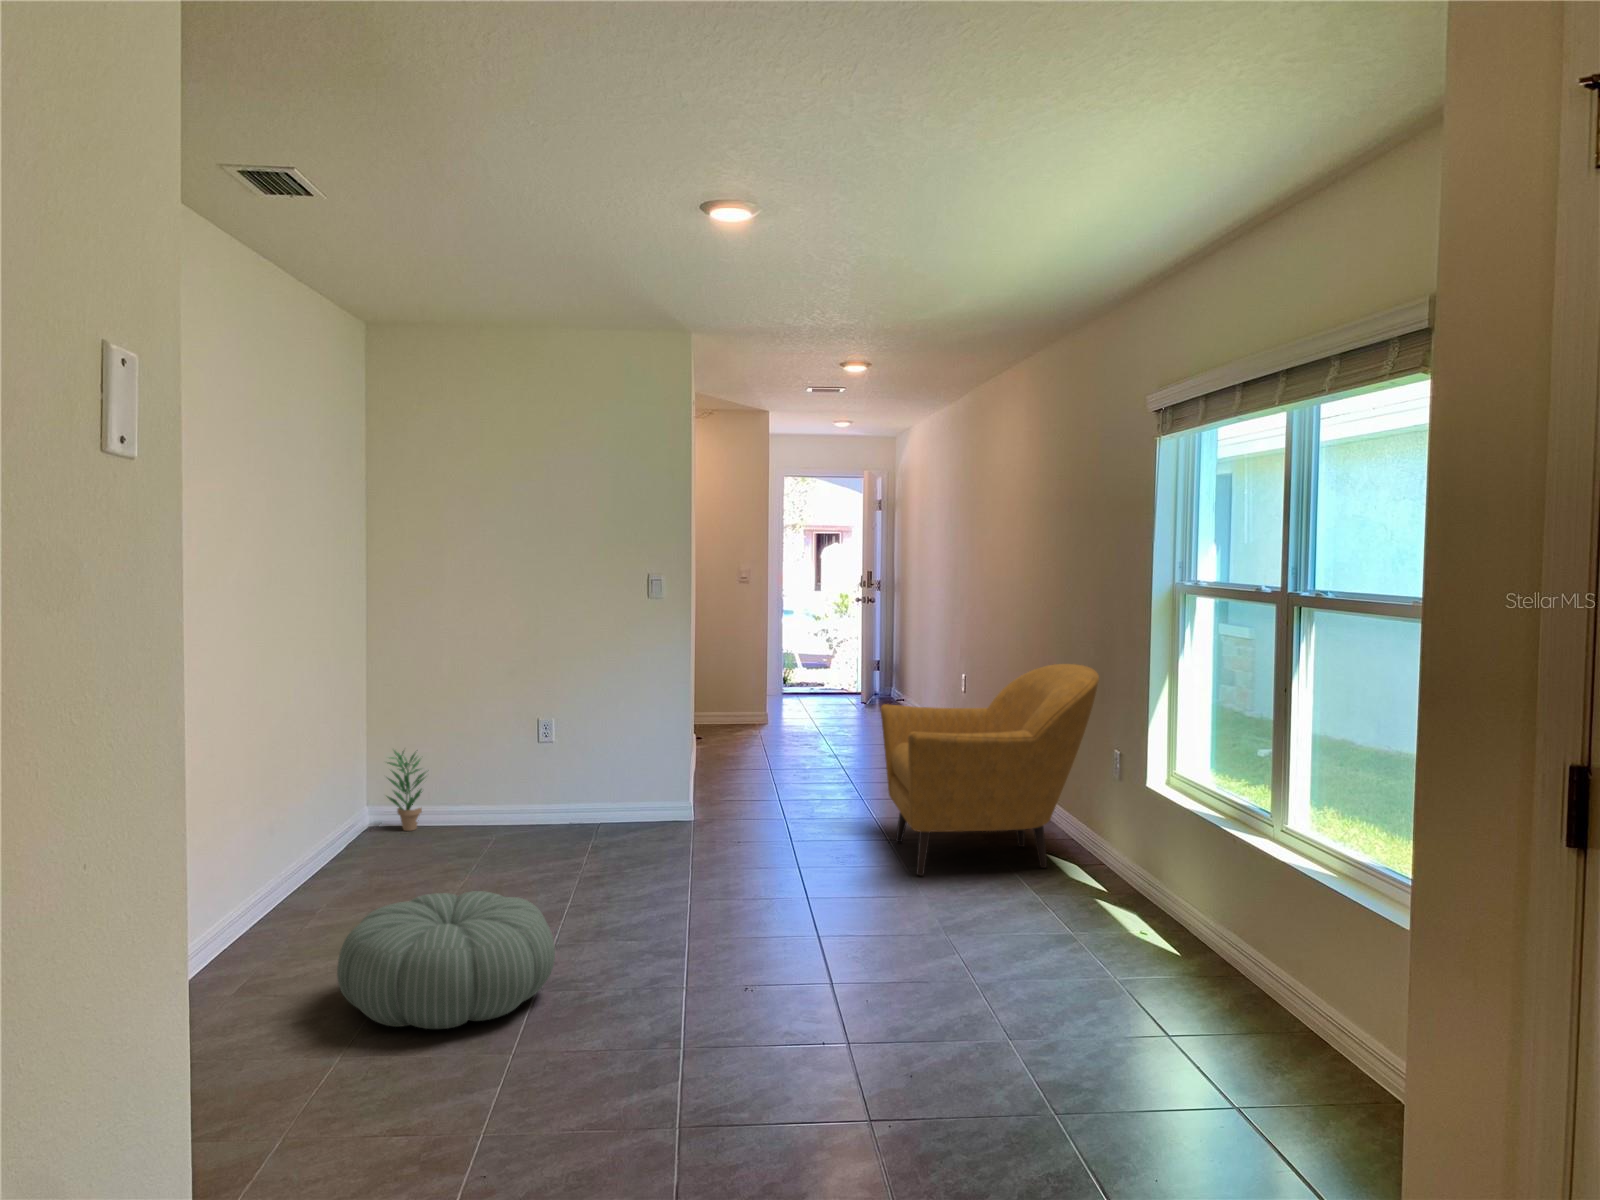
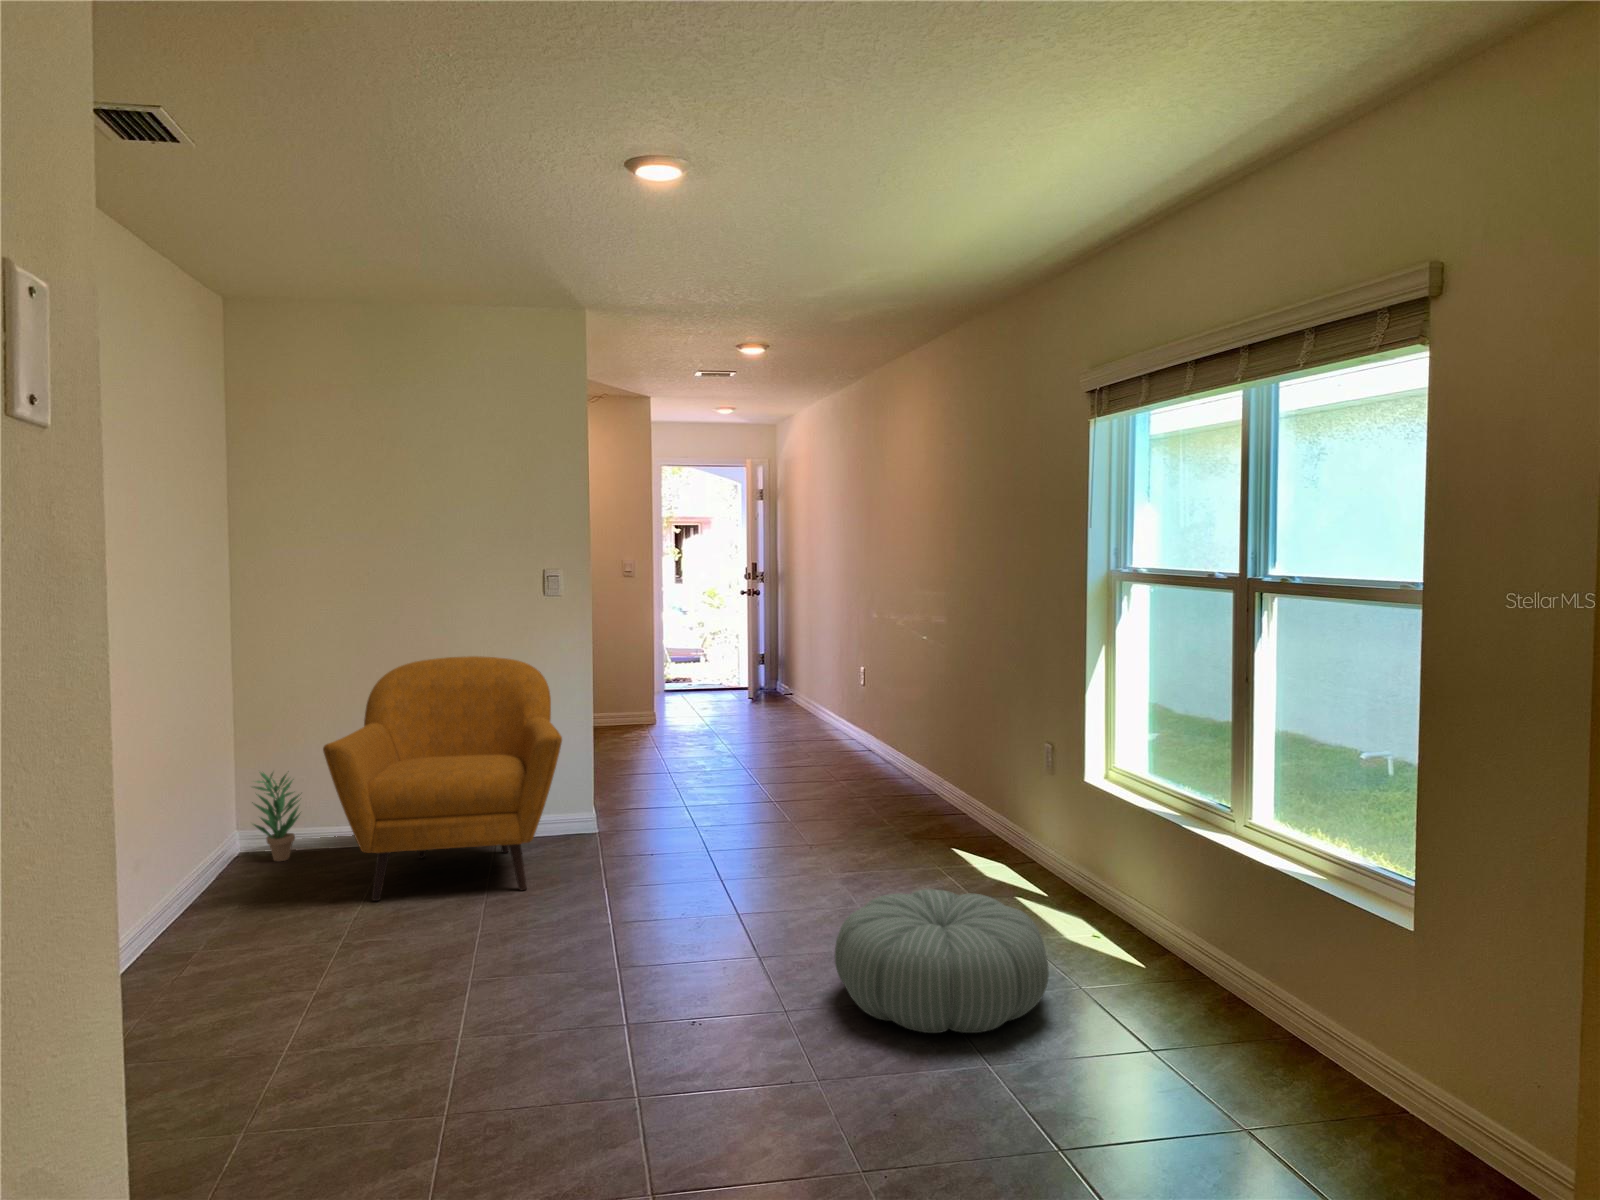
armchair: present [881,664,1099,876] -> present [323,656,562,901]
pouf: present [337,891,555,1029] -> present [835,889,1049,1033]

